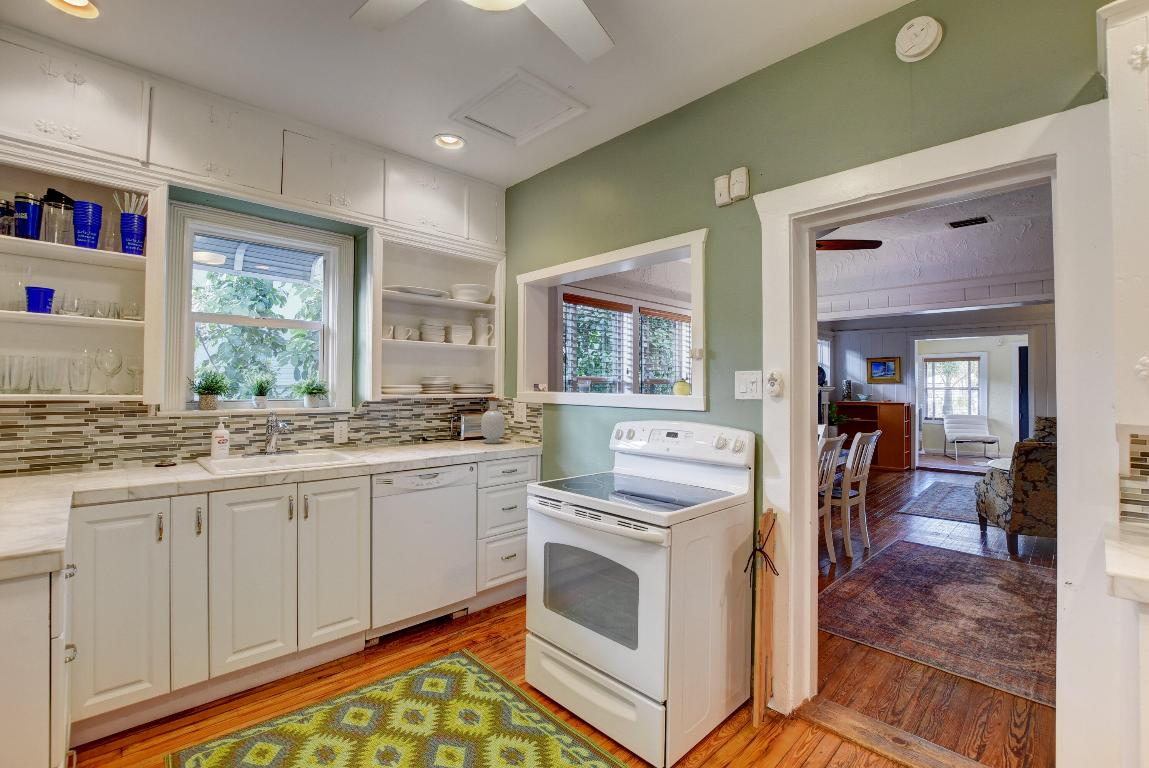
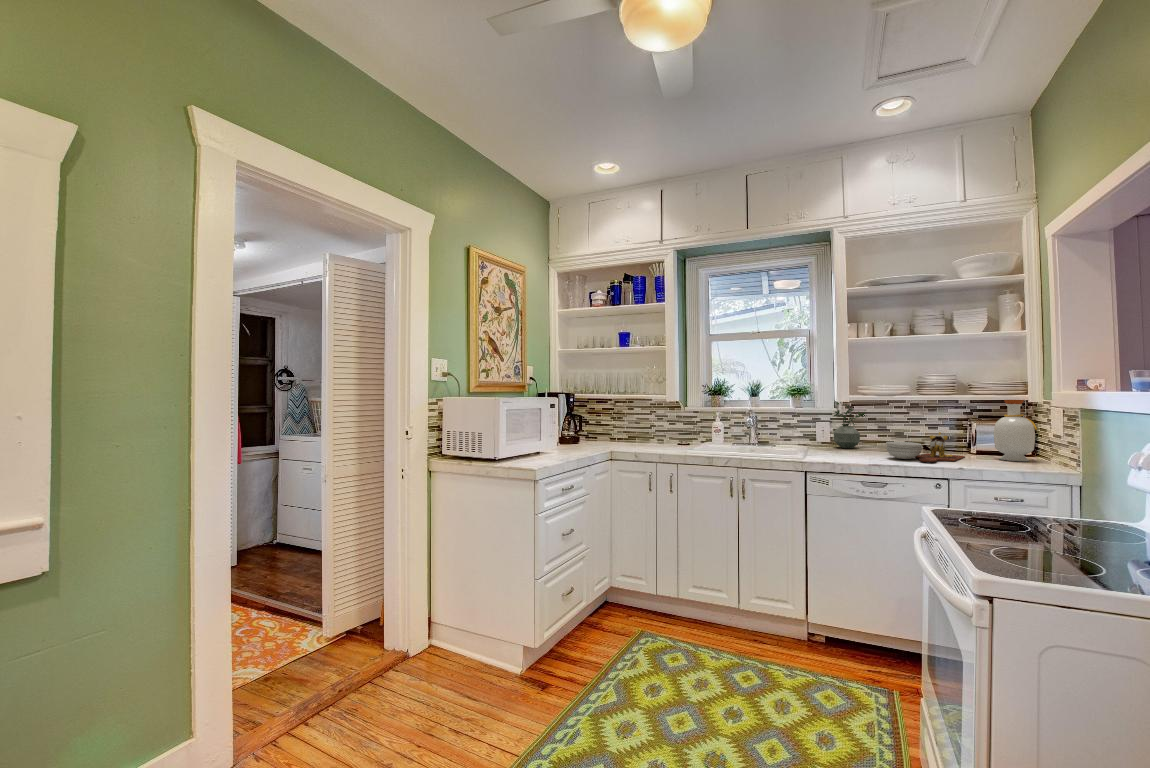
potted plant: none [354,394,384,447] -> present [834,401,867,448]
cutting board: none [413,425,469,451] -> present [886,432,965,462]

